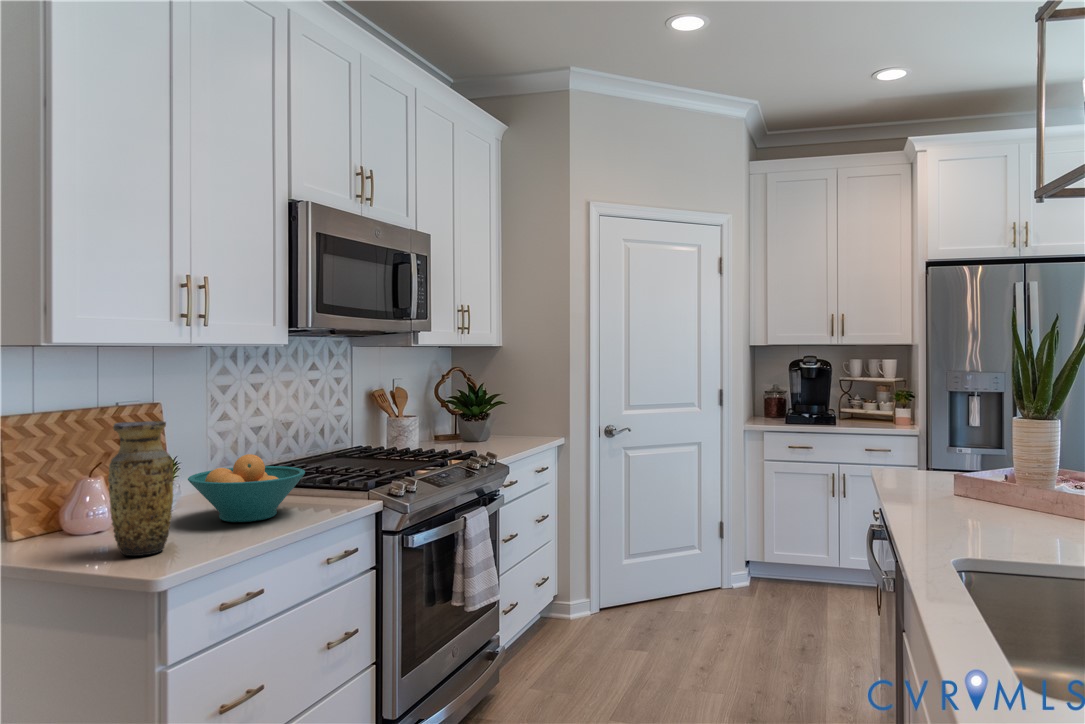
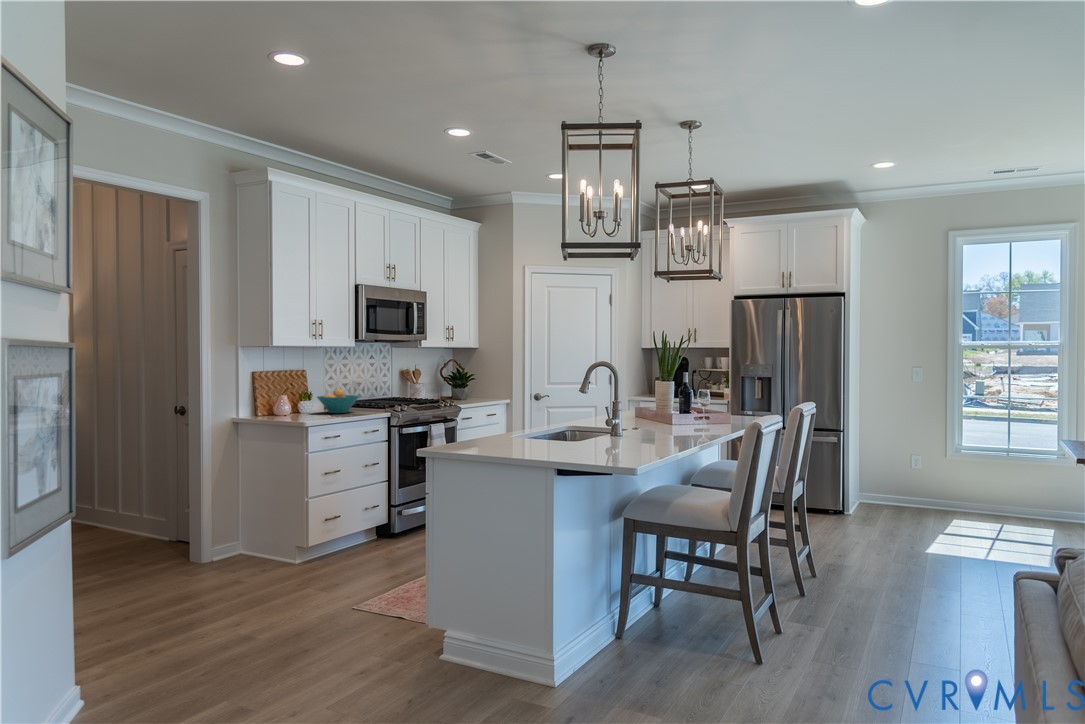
vase: present [108,421,173,556] -> none [292,373,313,417]

